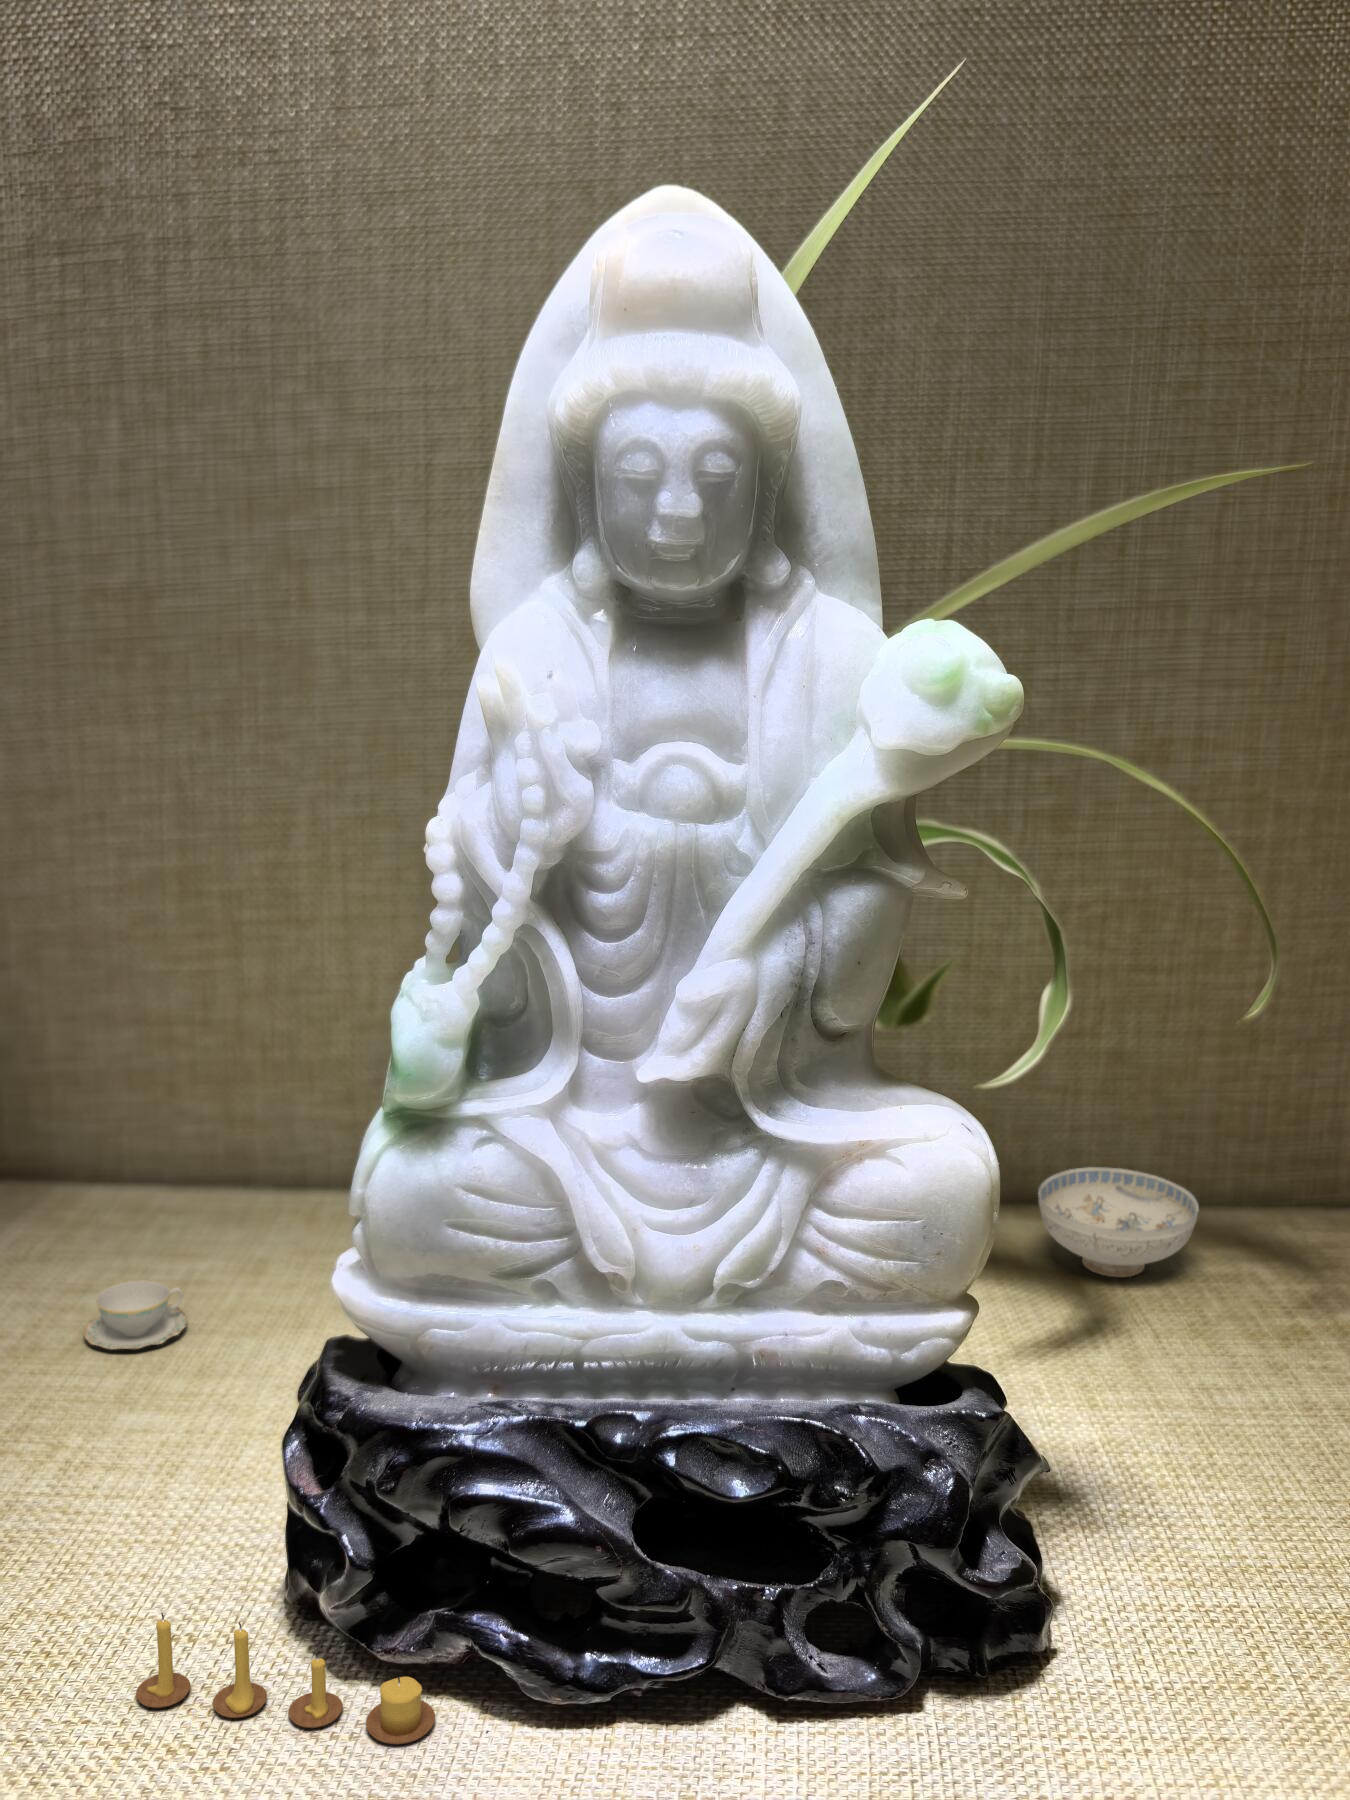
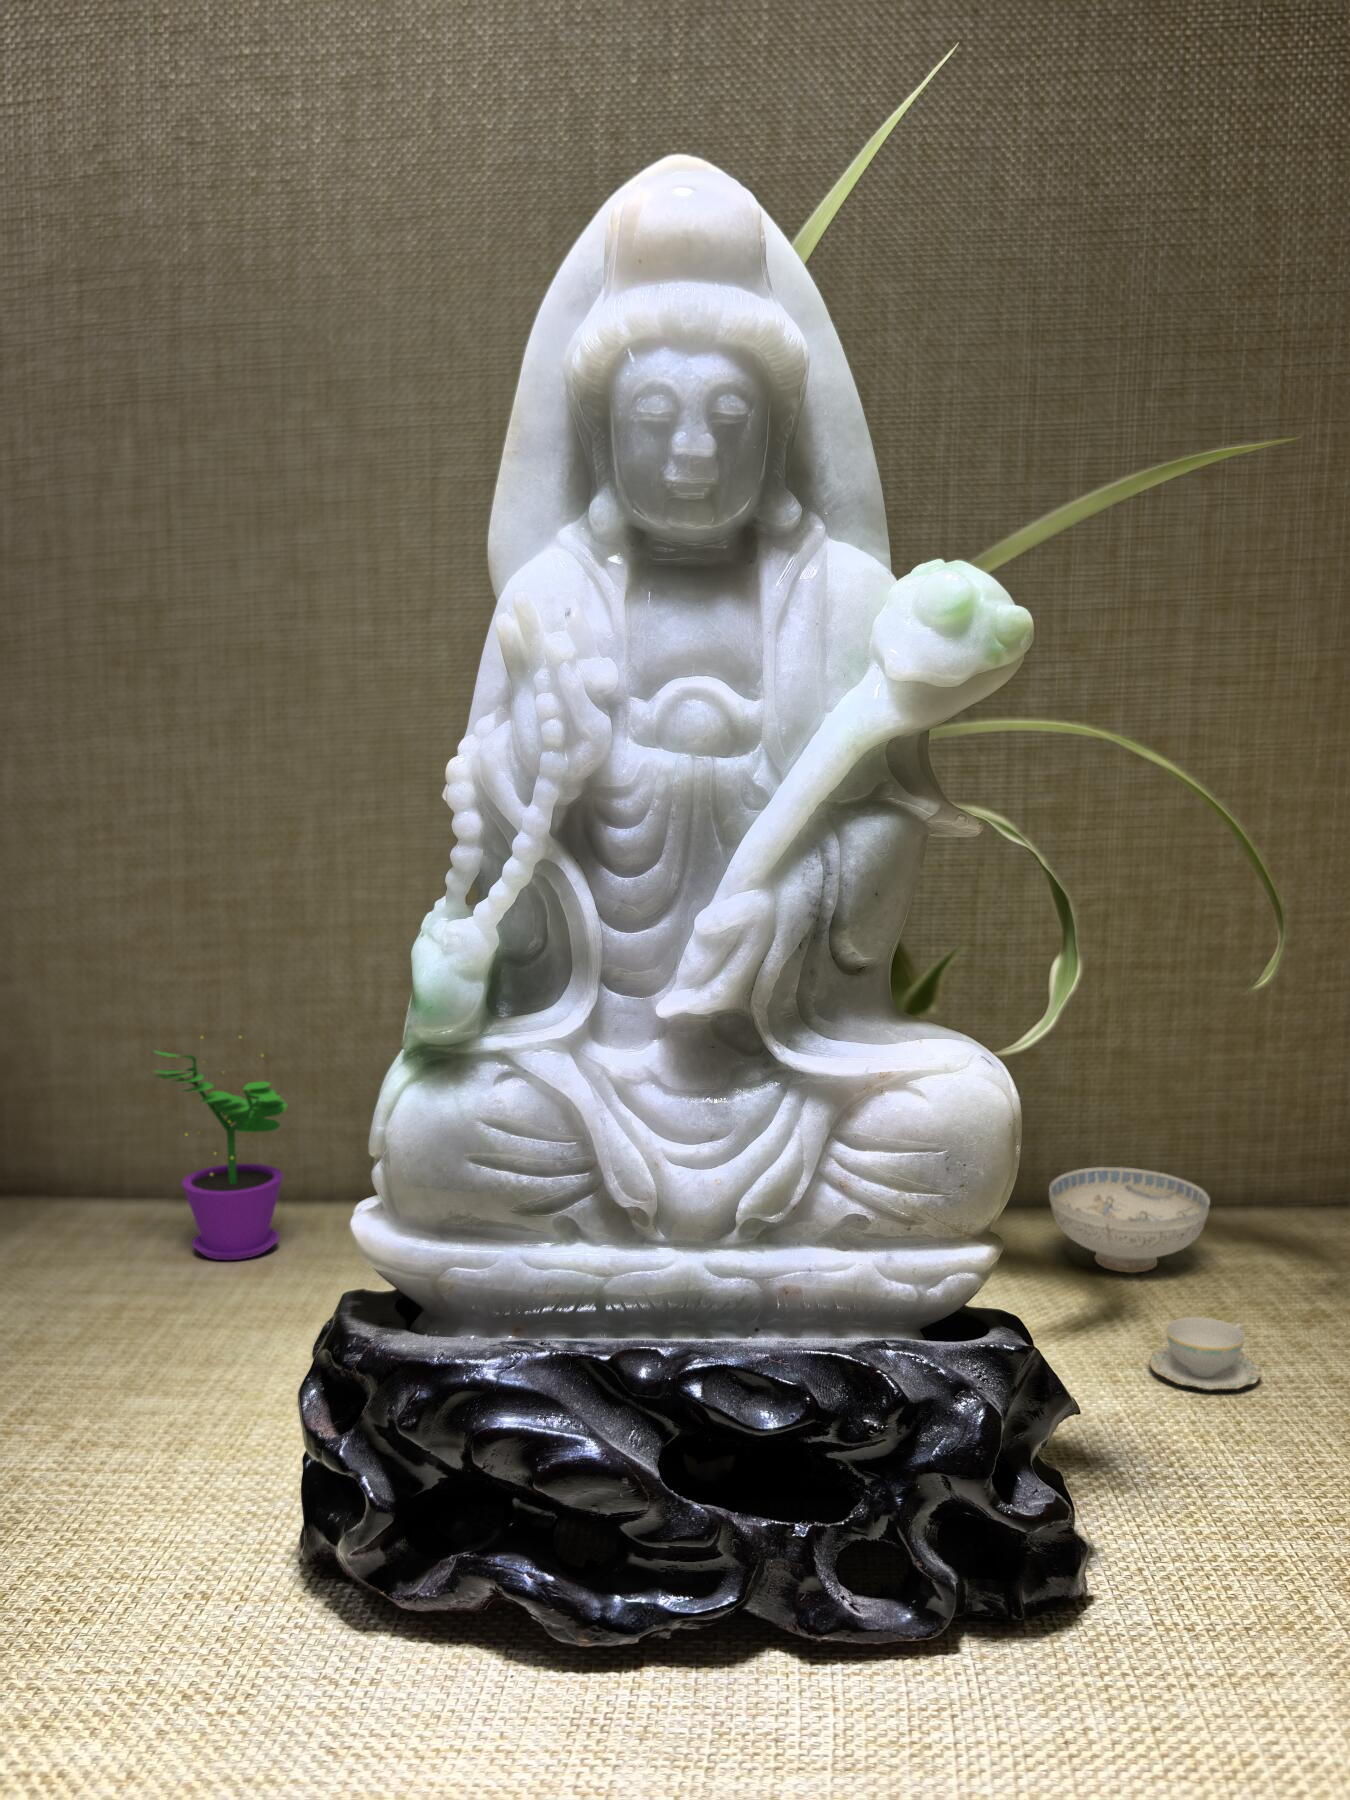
flower pot: none [141,1027,277,1251] -> present [154,1051,287,1260]
teacup: present [84,1281,187,1350] -> present [1149,1317,1261,1389]
candle: present [136,1613,435,1744] -> none [148,1558,458,1688]

